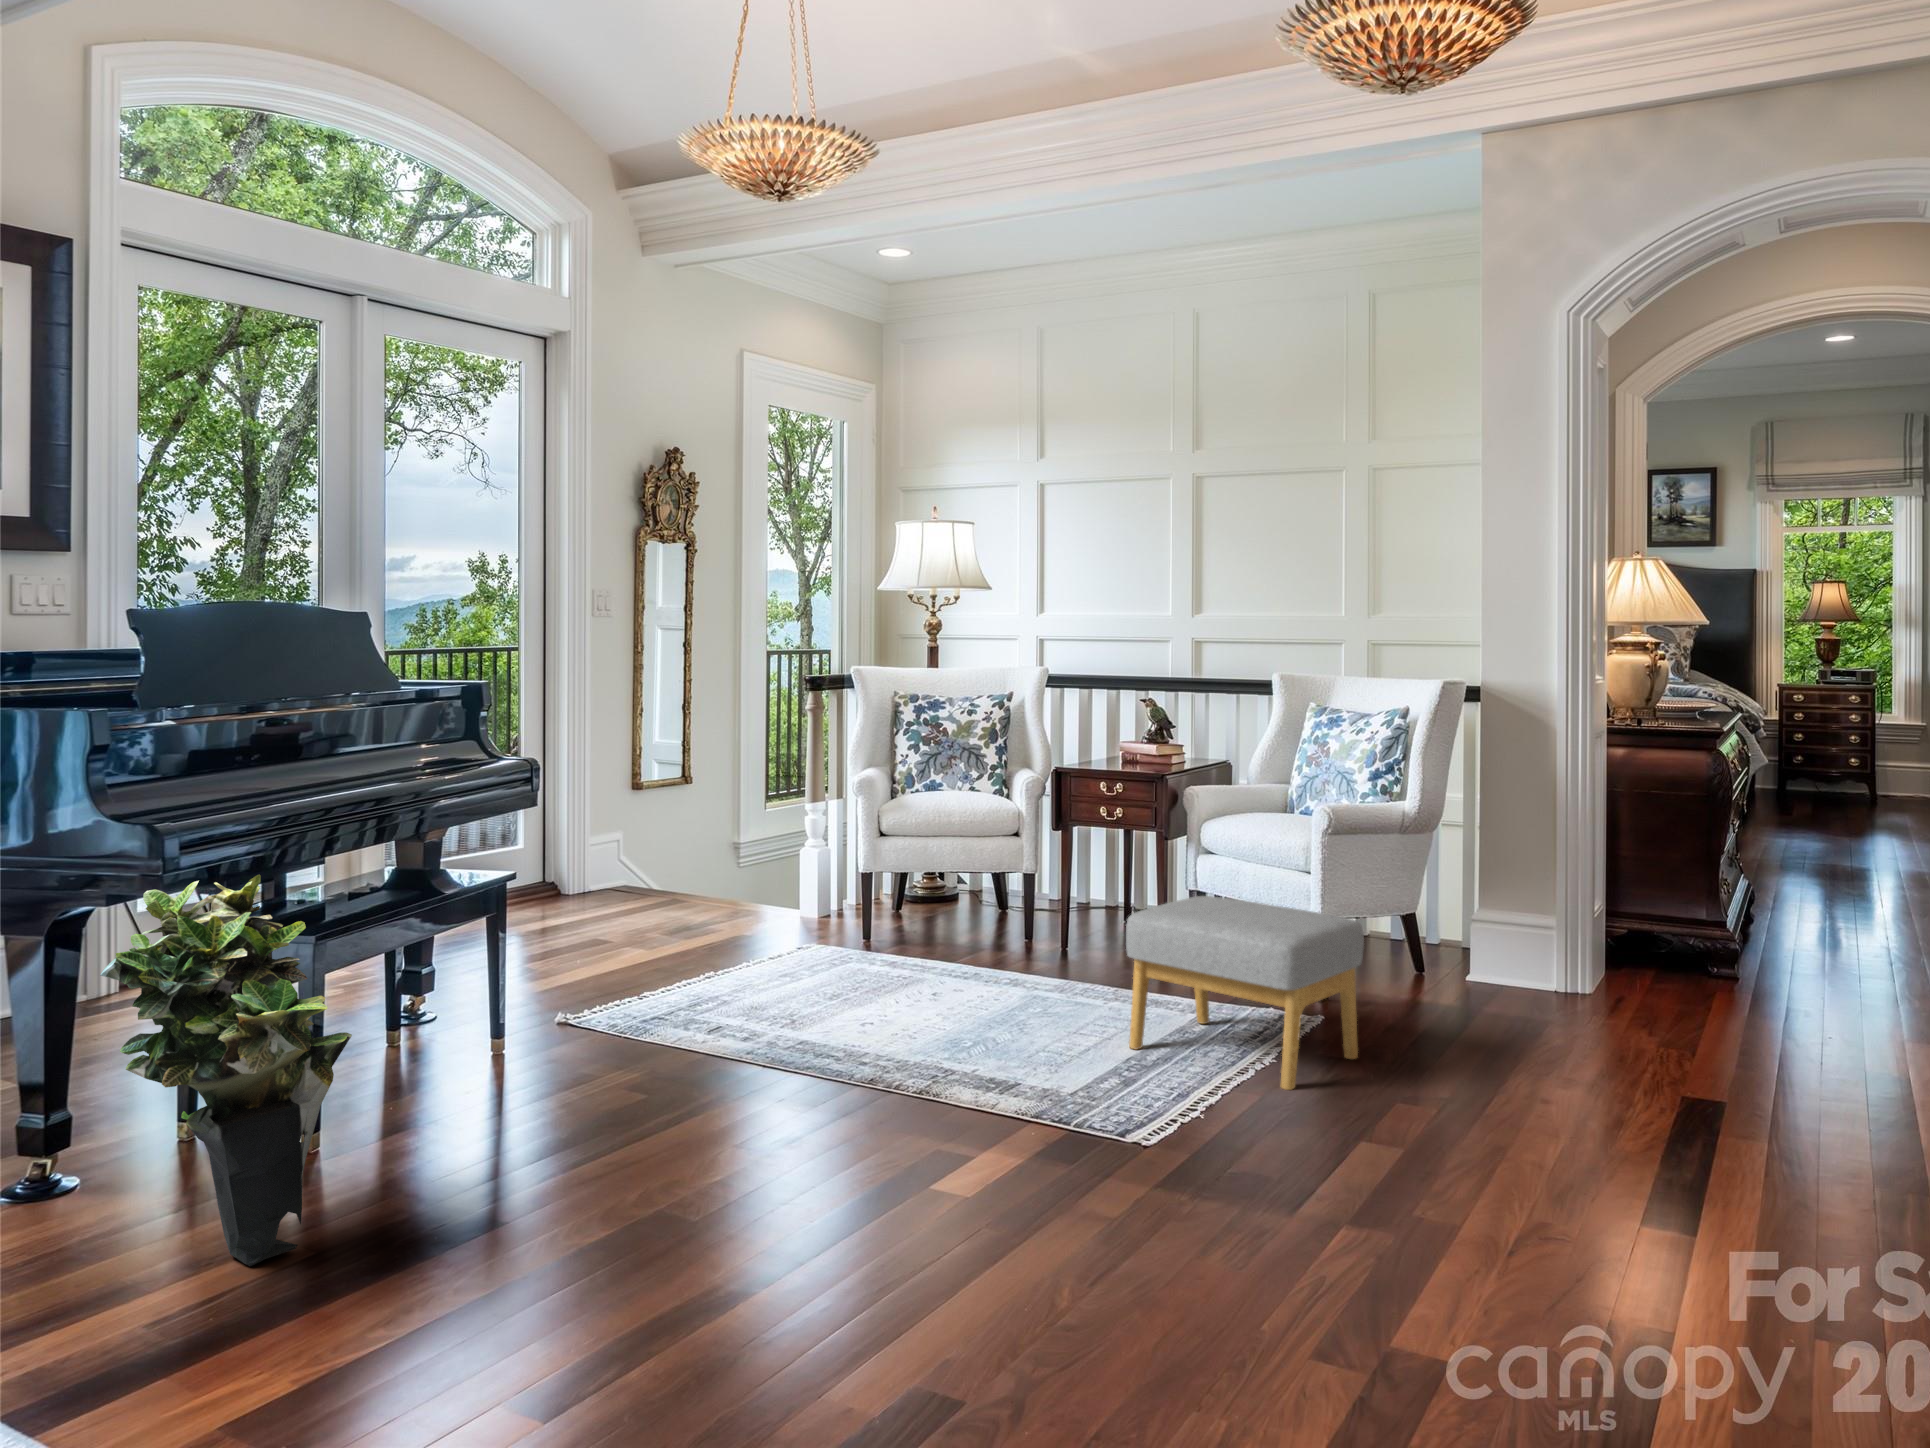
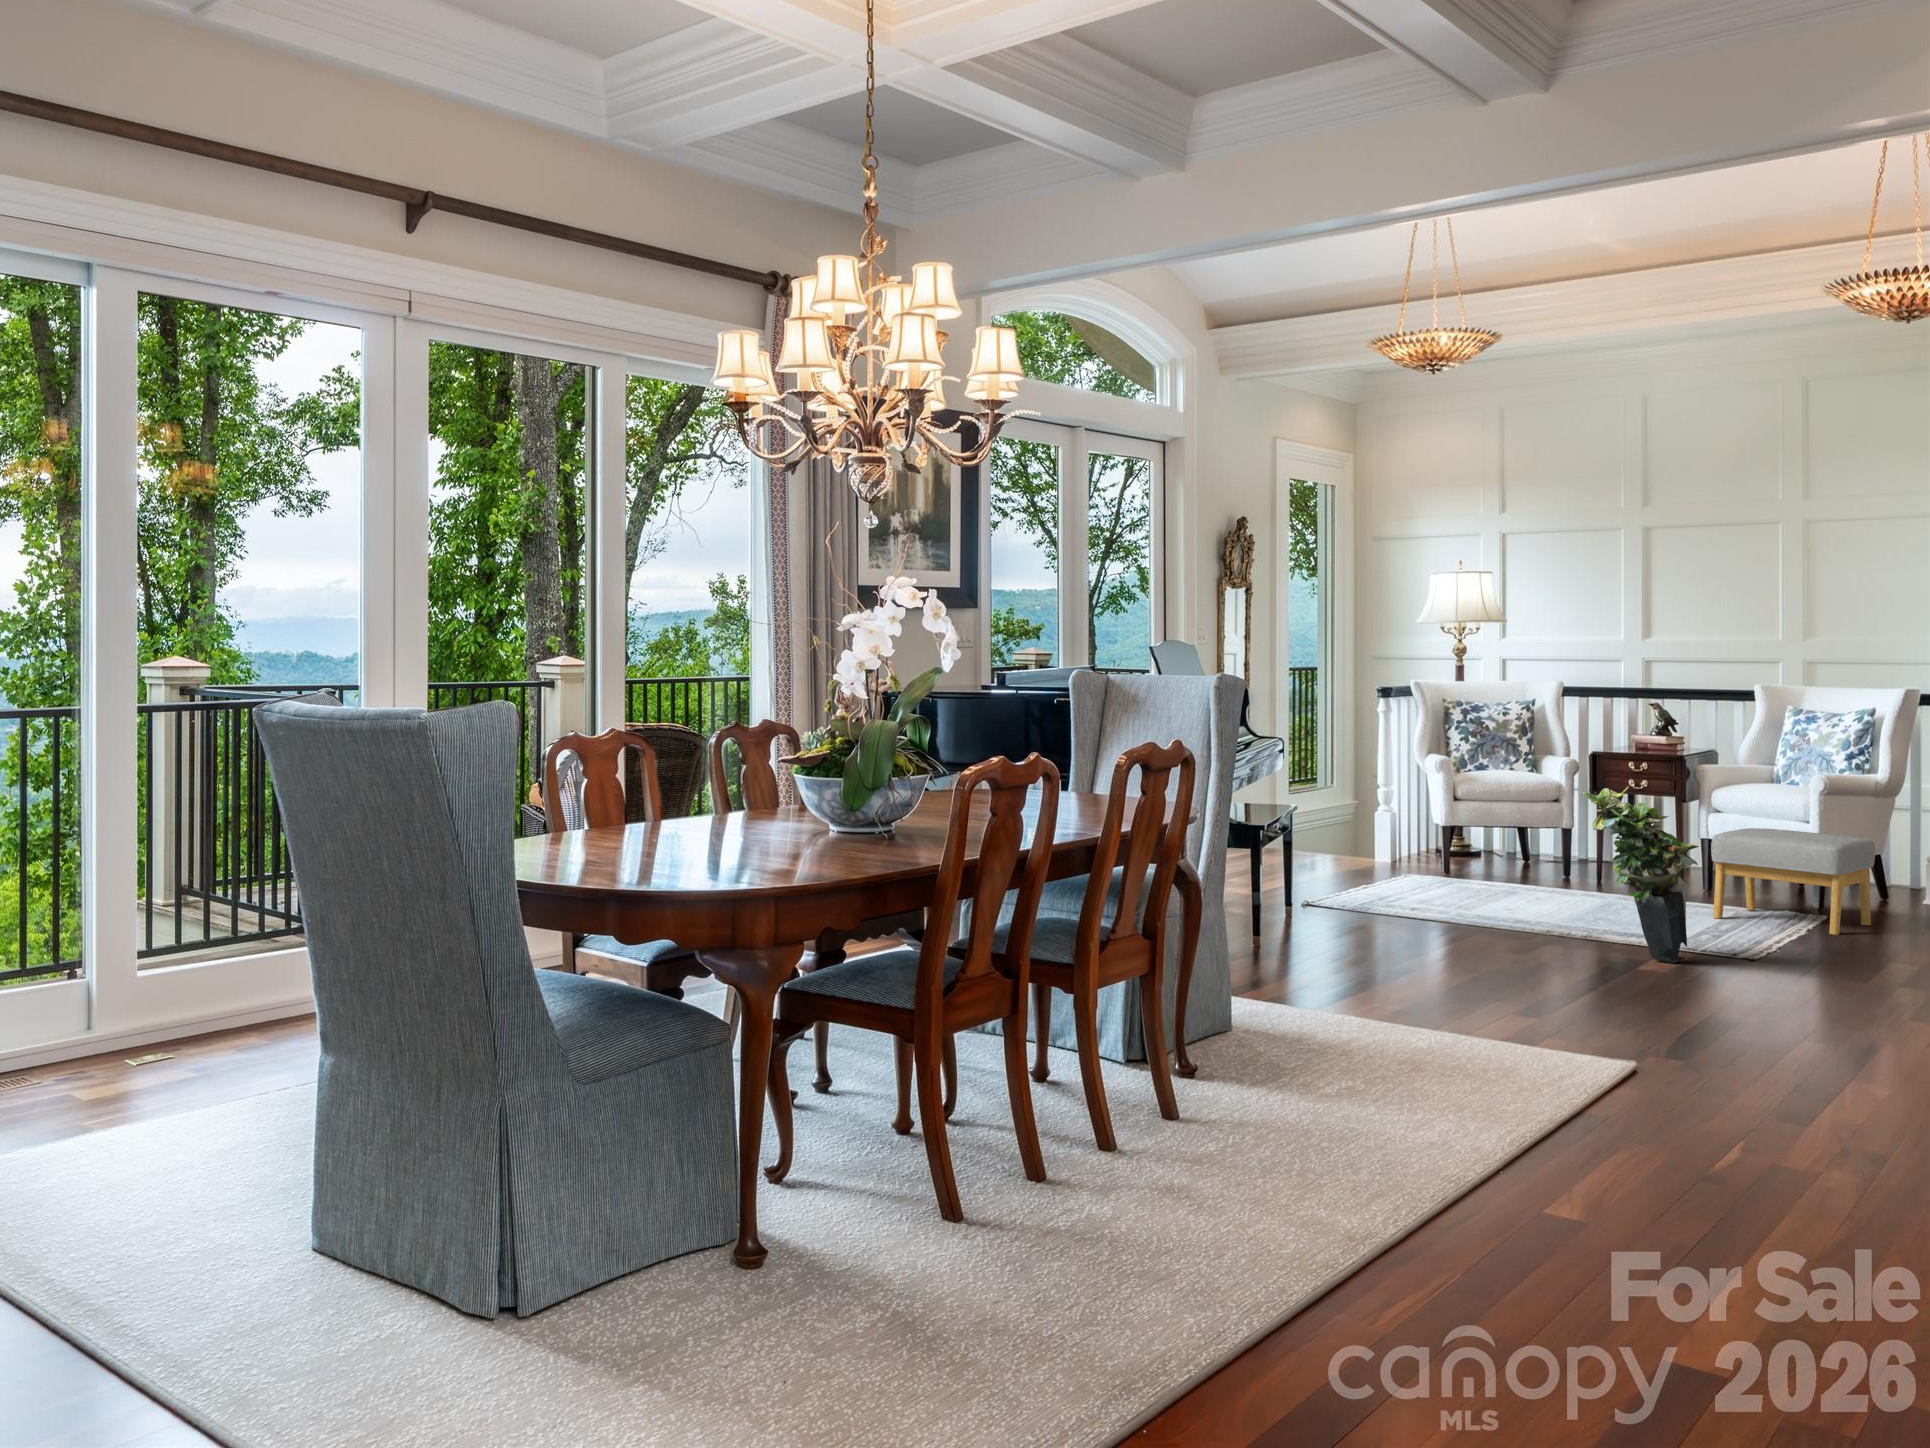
potted plant: present [100,875,352,1266] -> present [1583,787,1699,964]

